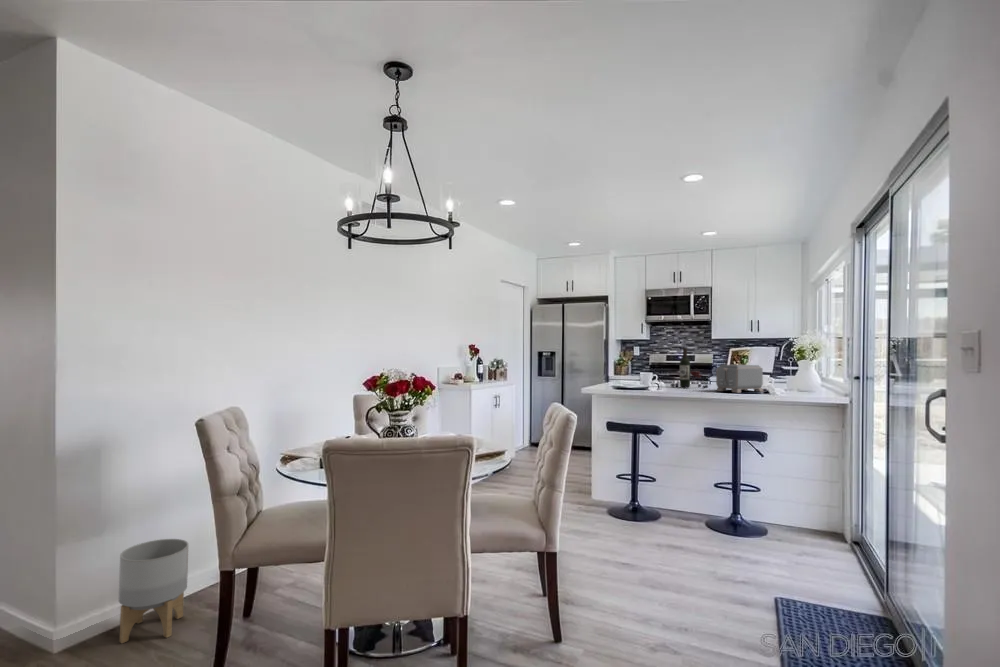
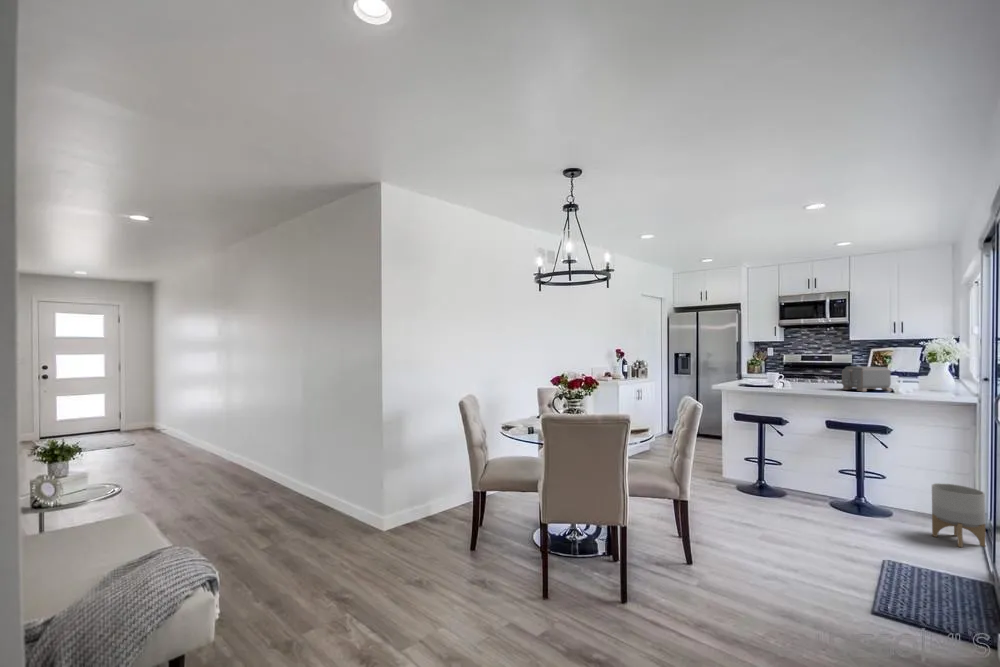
wine bottle: present [671,348,708,388] -> none [799,351,836,387]
planter: present [119,539,188,643] -> present [932,483,986,547]

